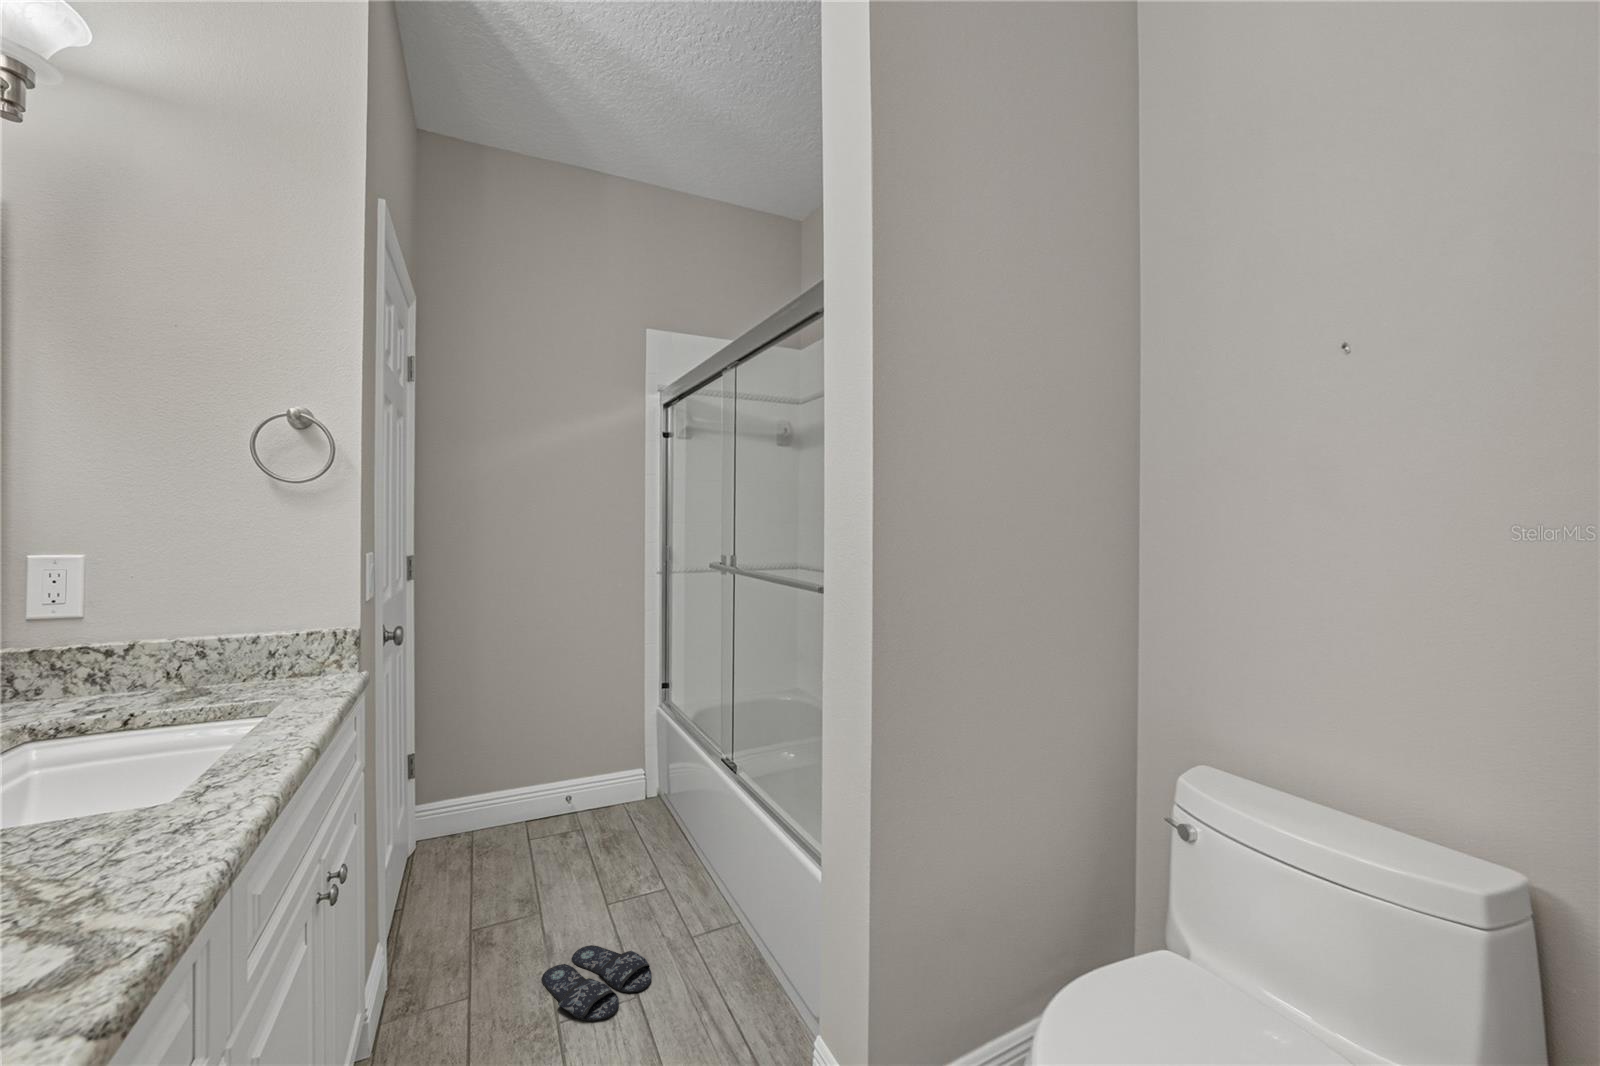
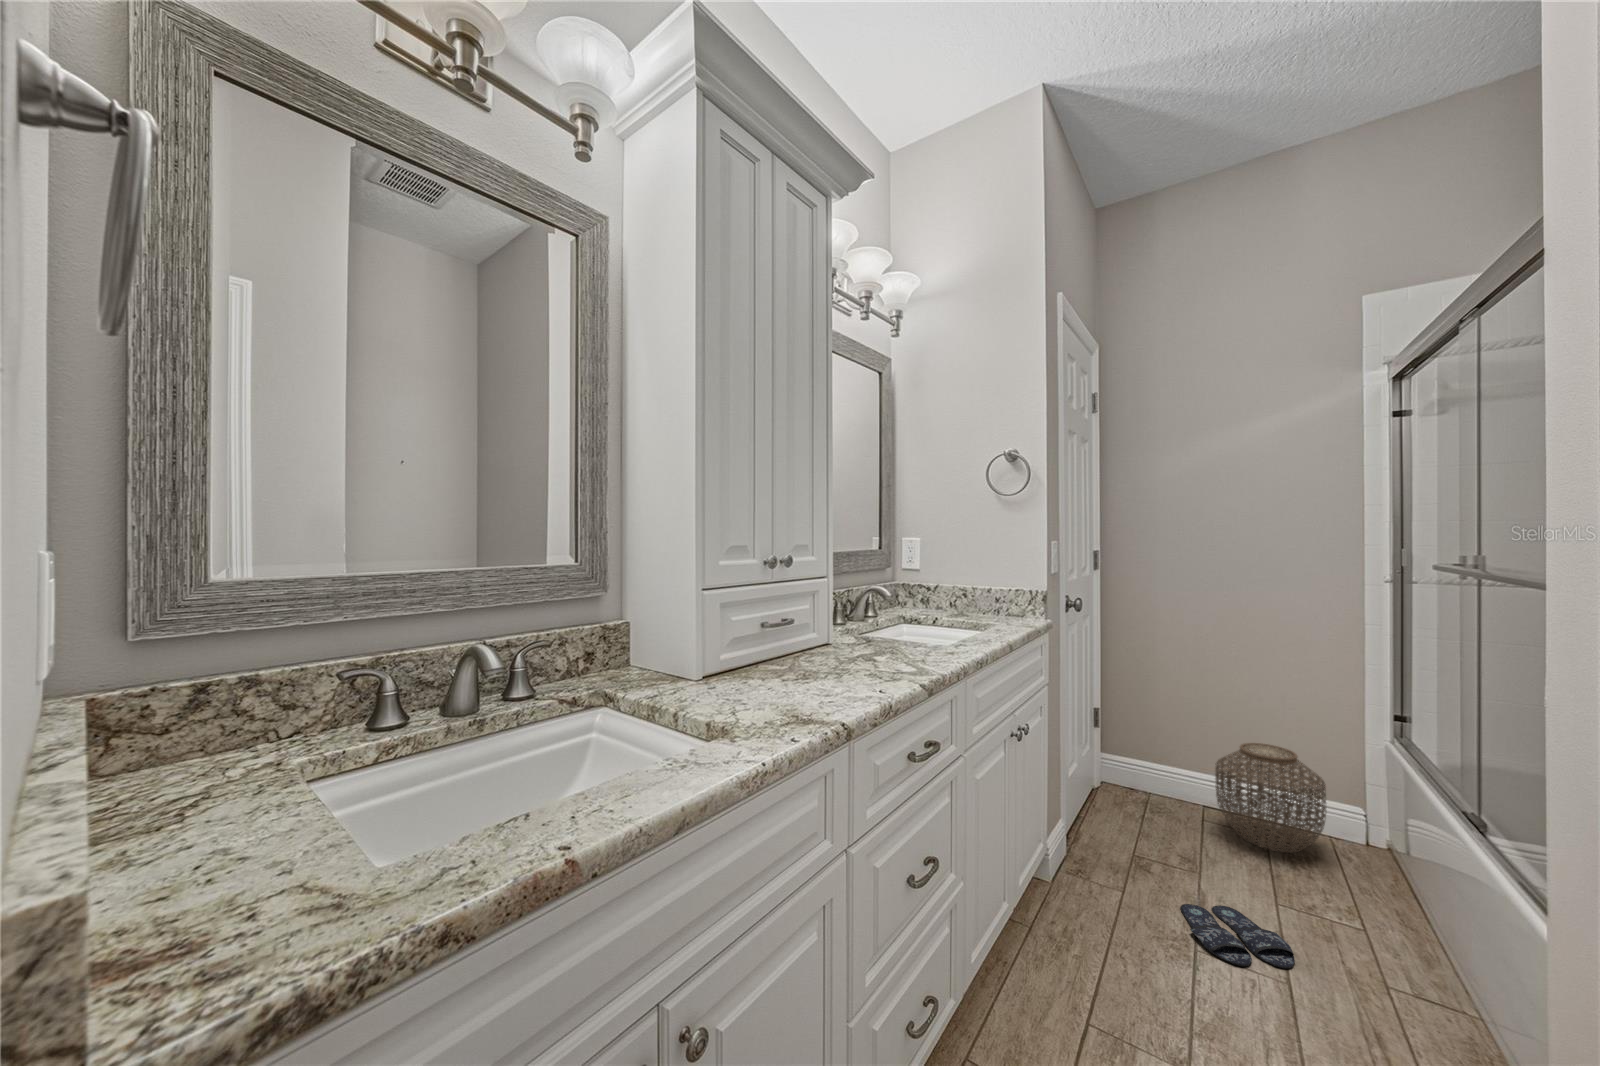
woven basket: none [556,746,647,855] -> present [1216,743,1326,853]

